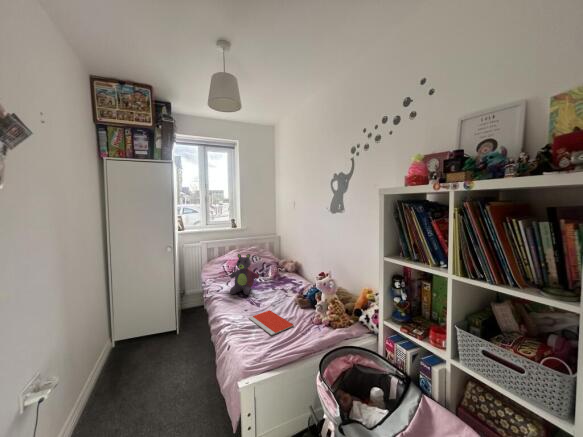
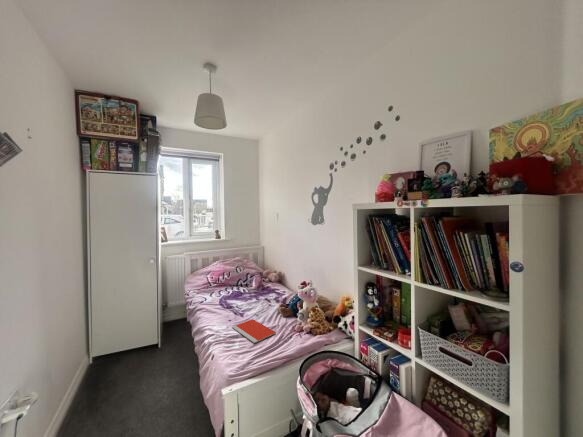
stuffed bear: present [230,254,259,295] -> none [214,265,242,305]

